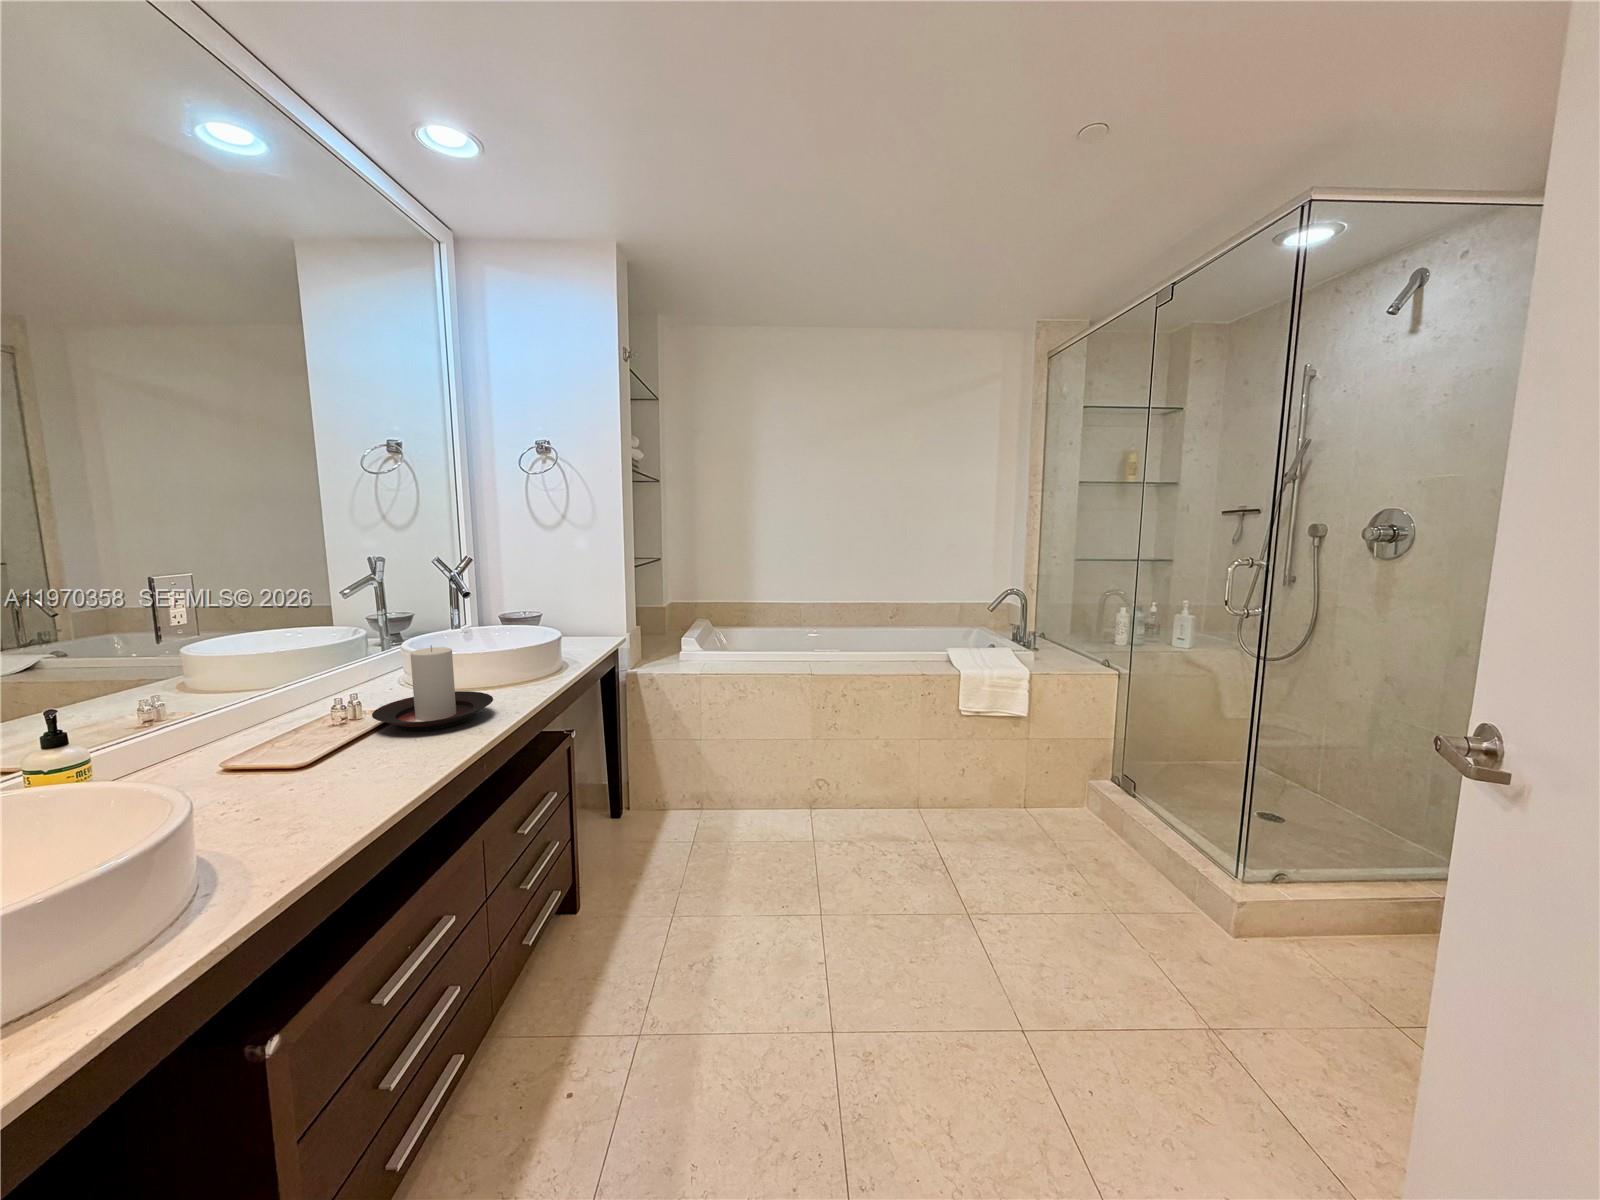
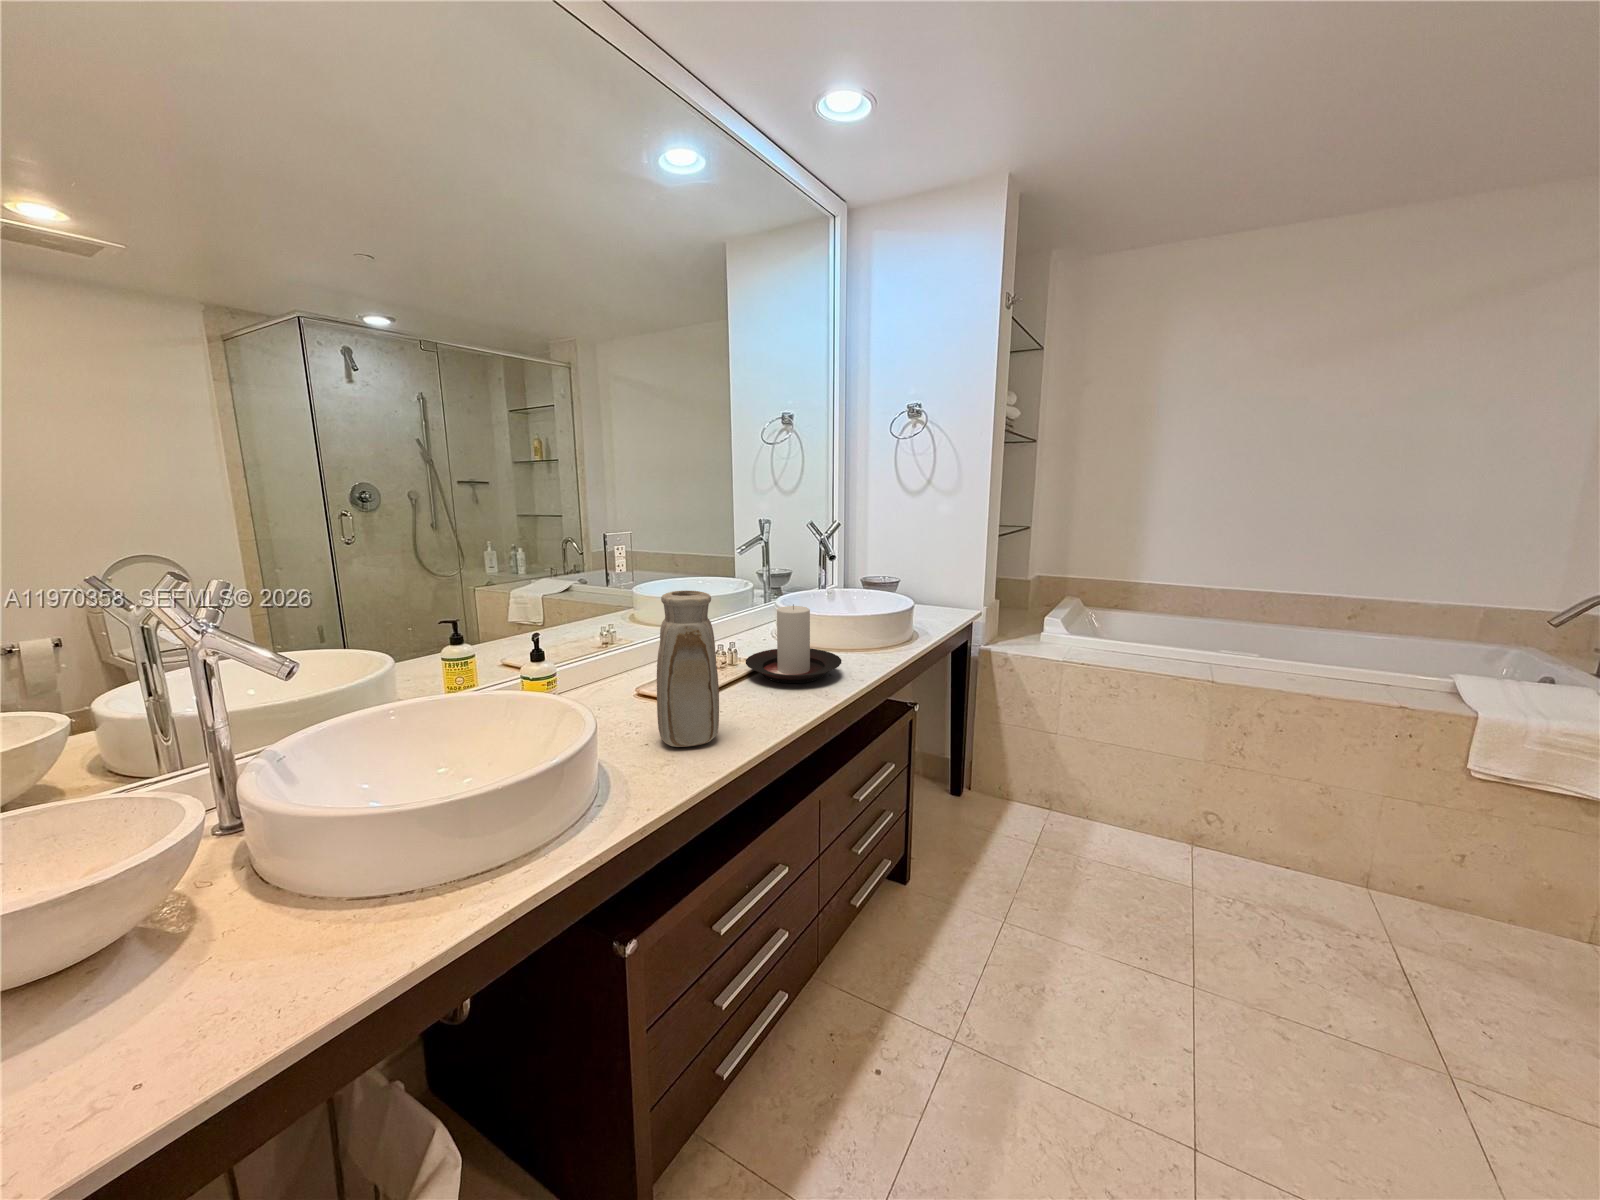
vase: none [266,637,358,817] -> present [657,591,719,747]

